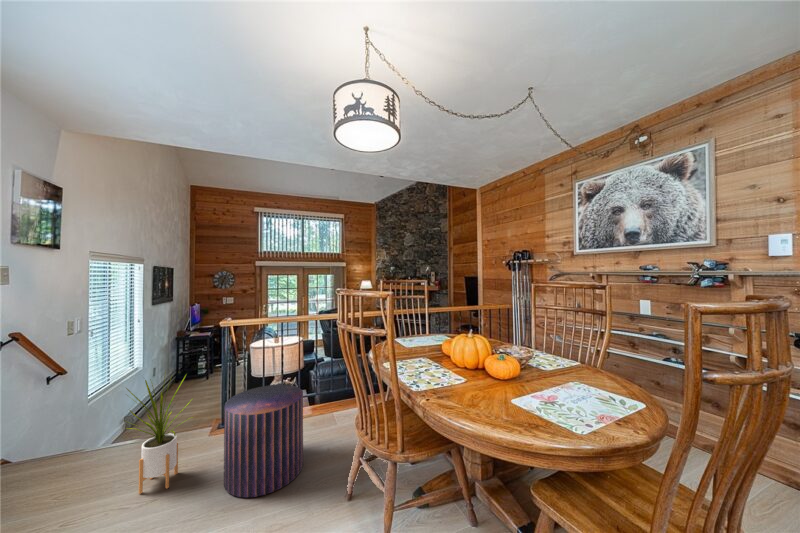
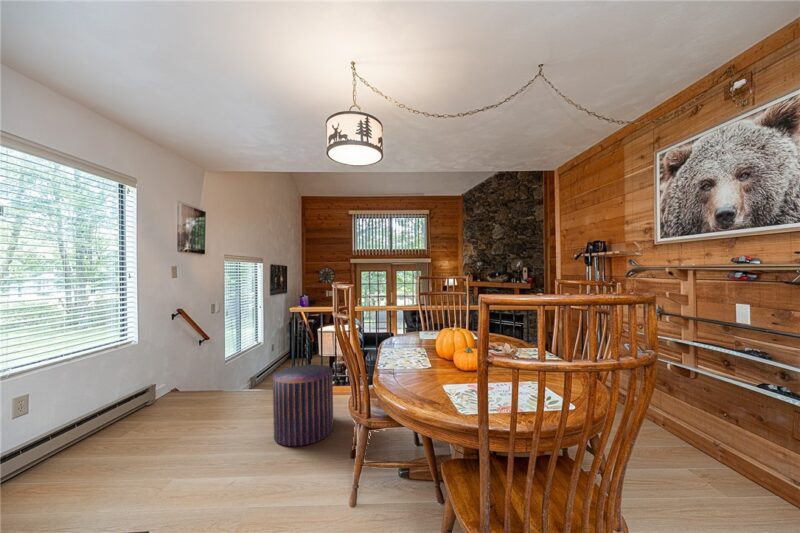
house plant: present [126,375,193,494] -> none [215,344,262,428]

